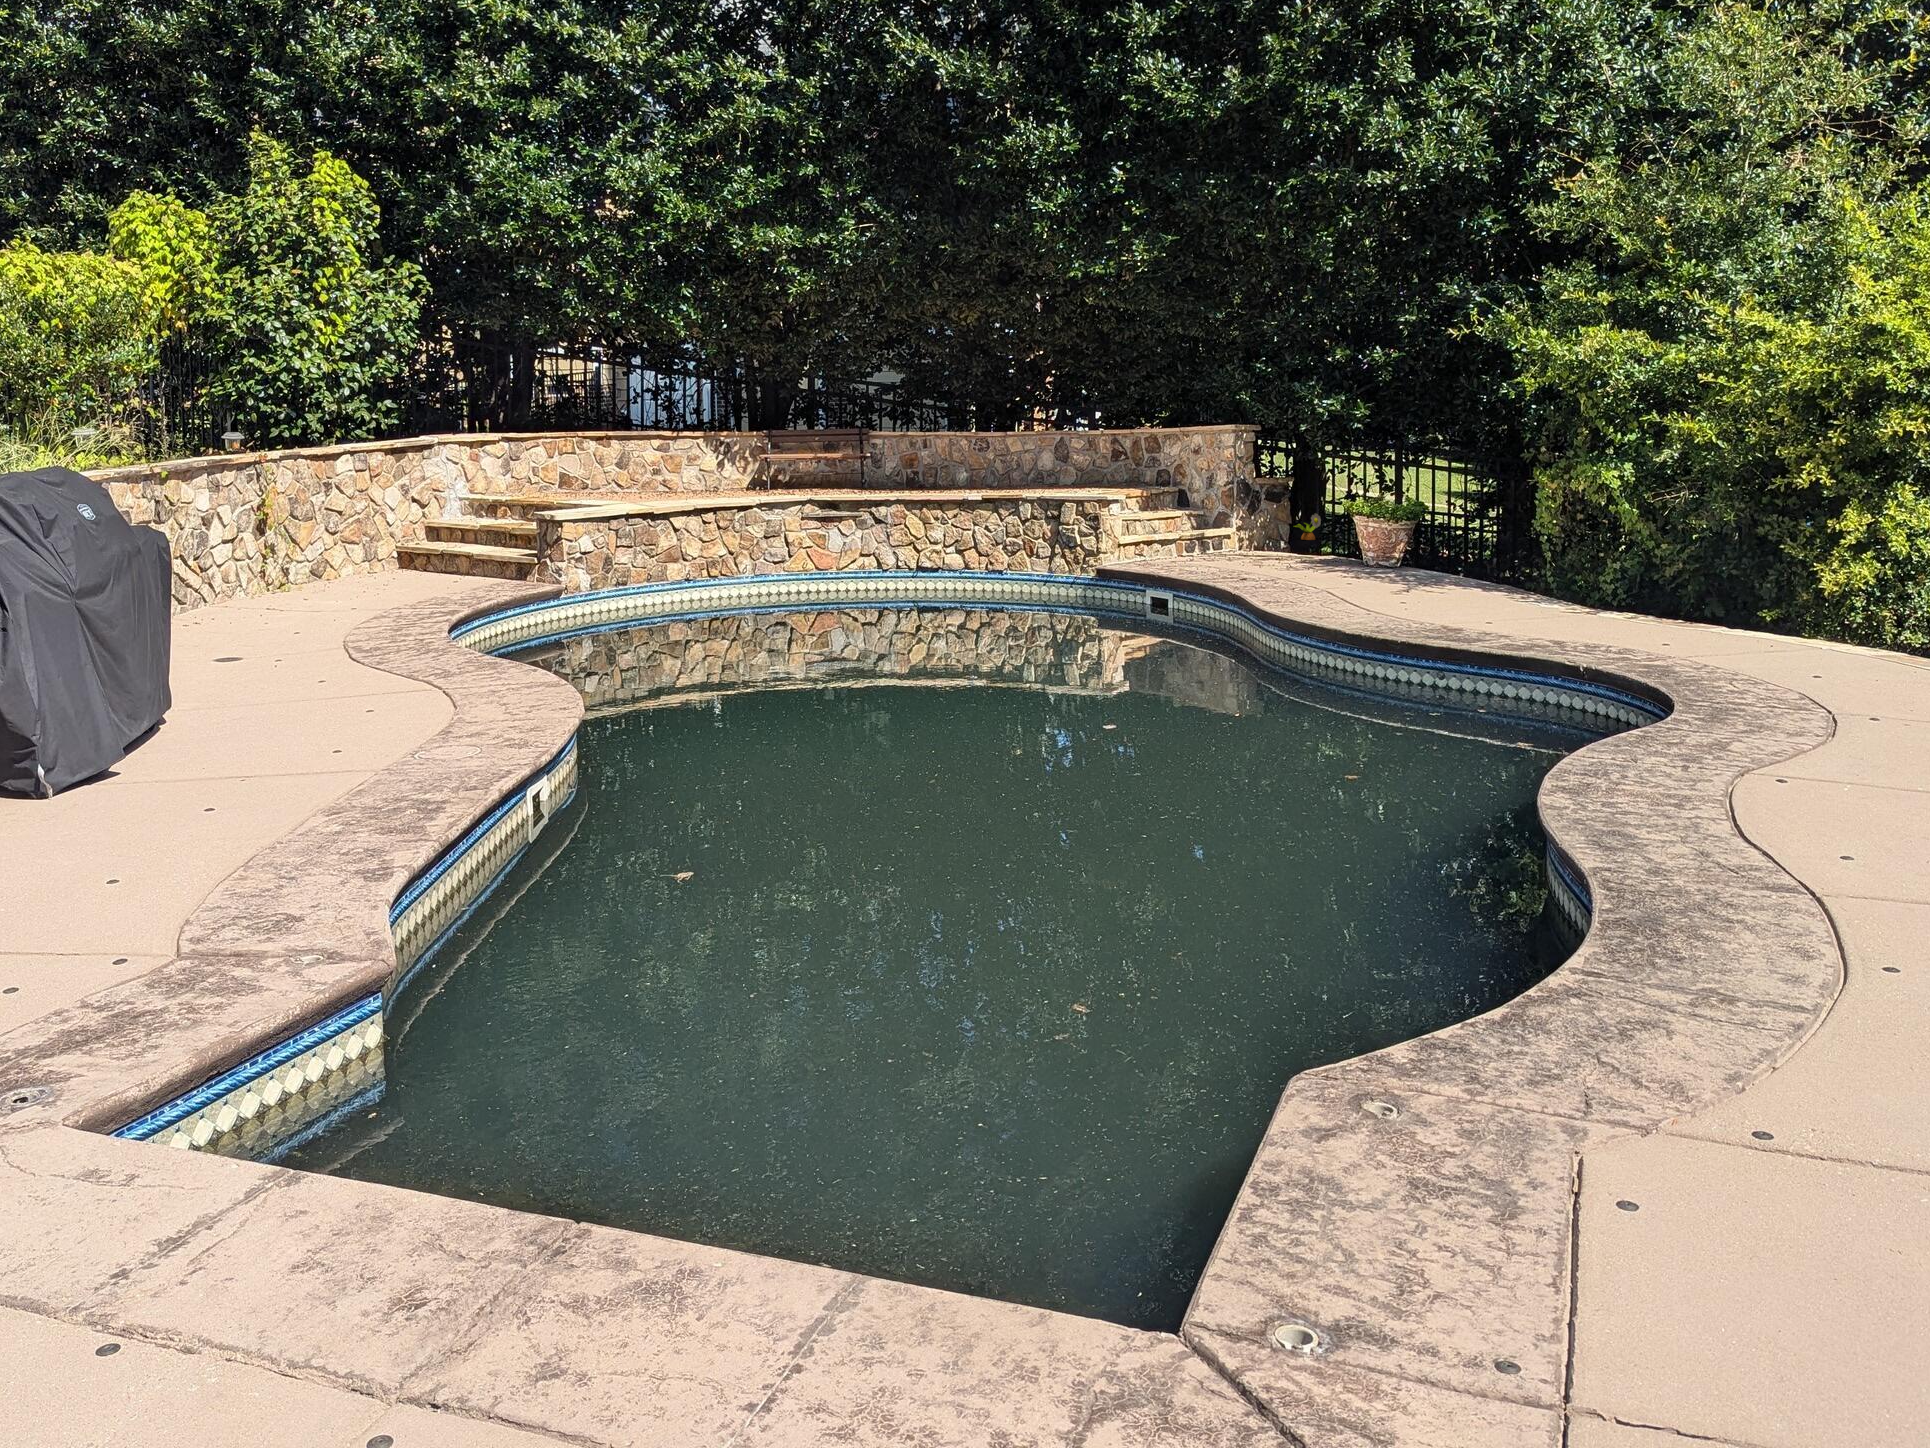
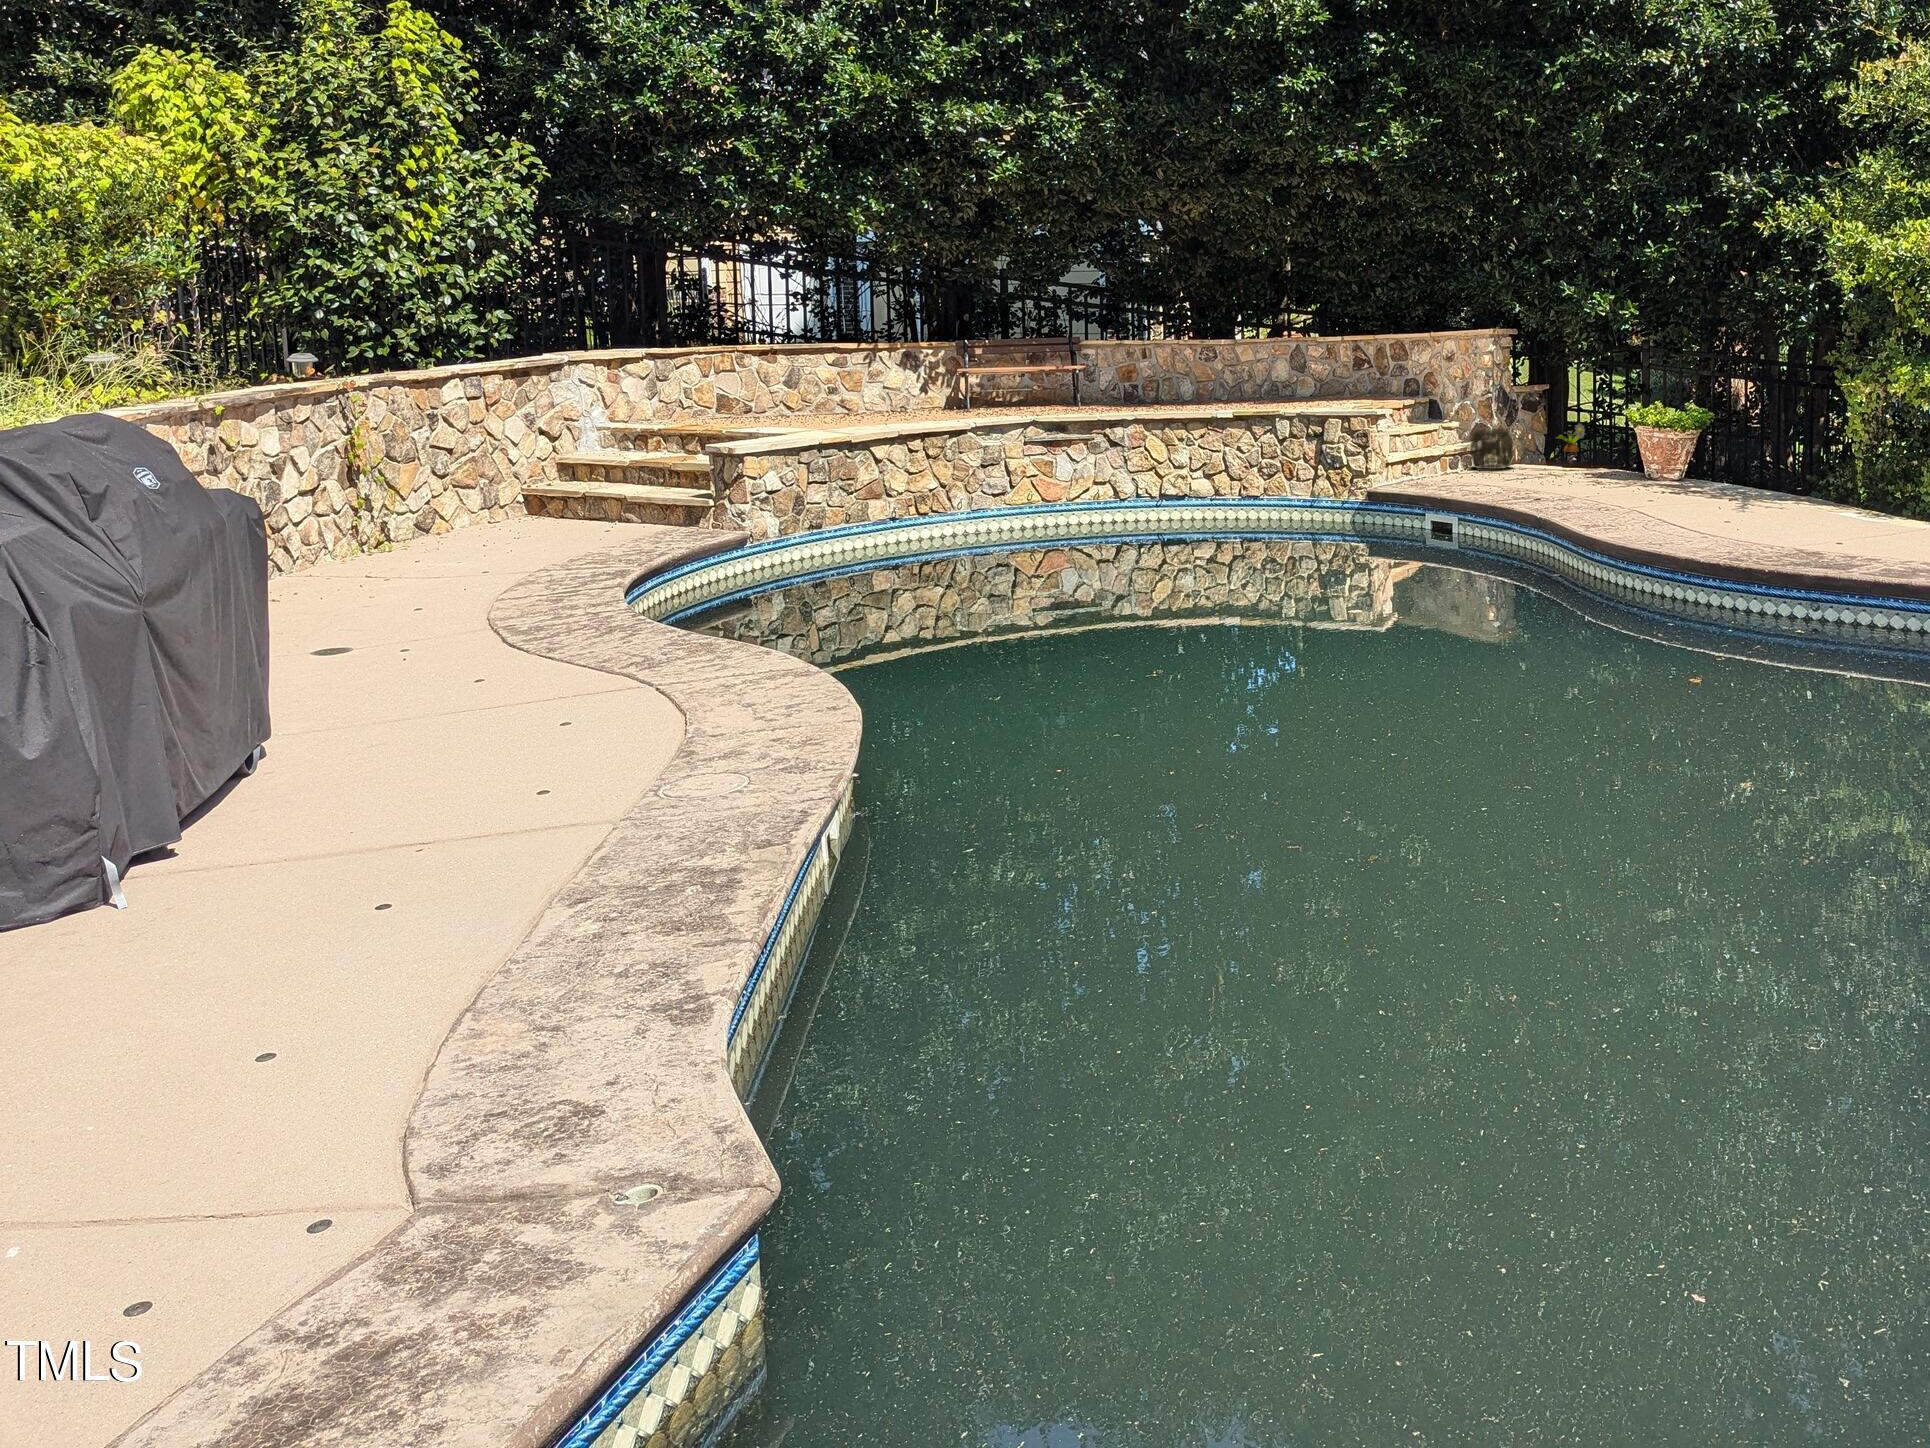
woven basket: none [1204,516,1245,553] -> present [1470,429,1514,470]

